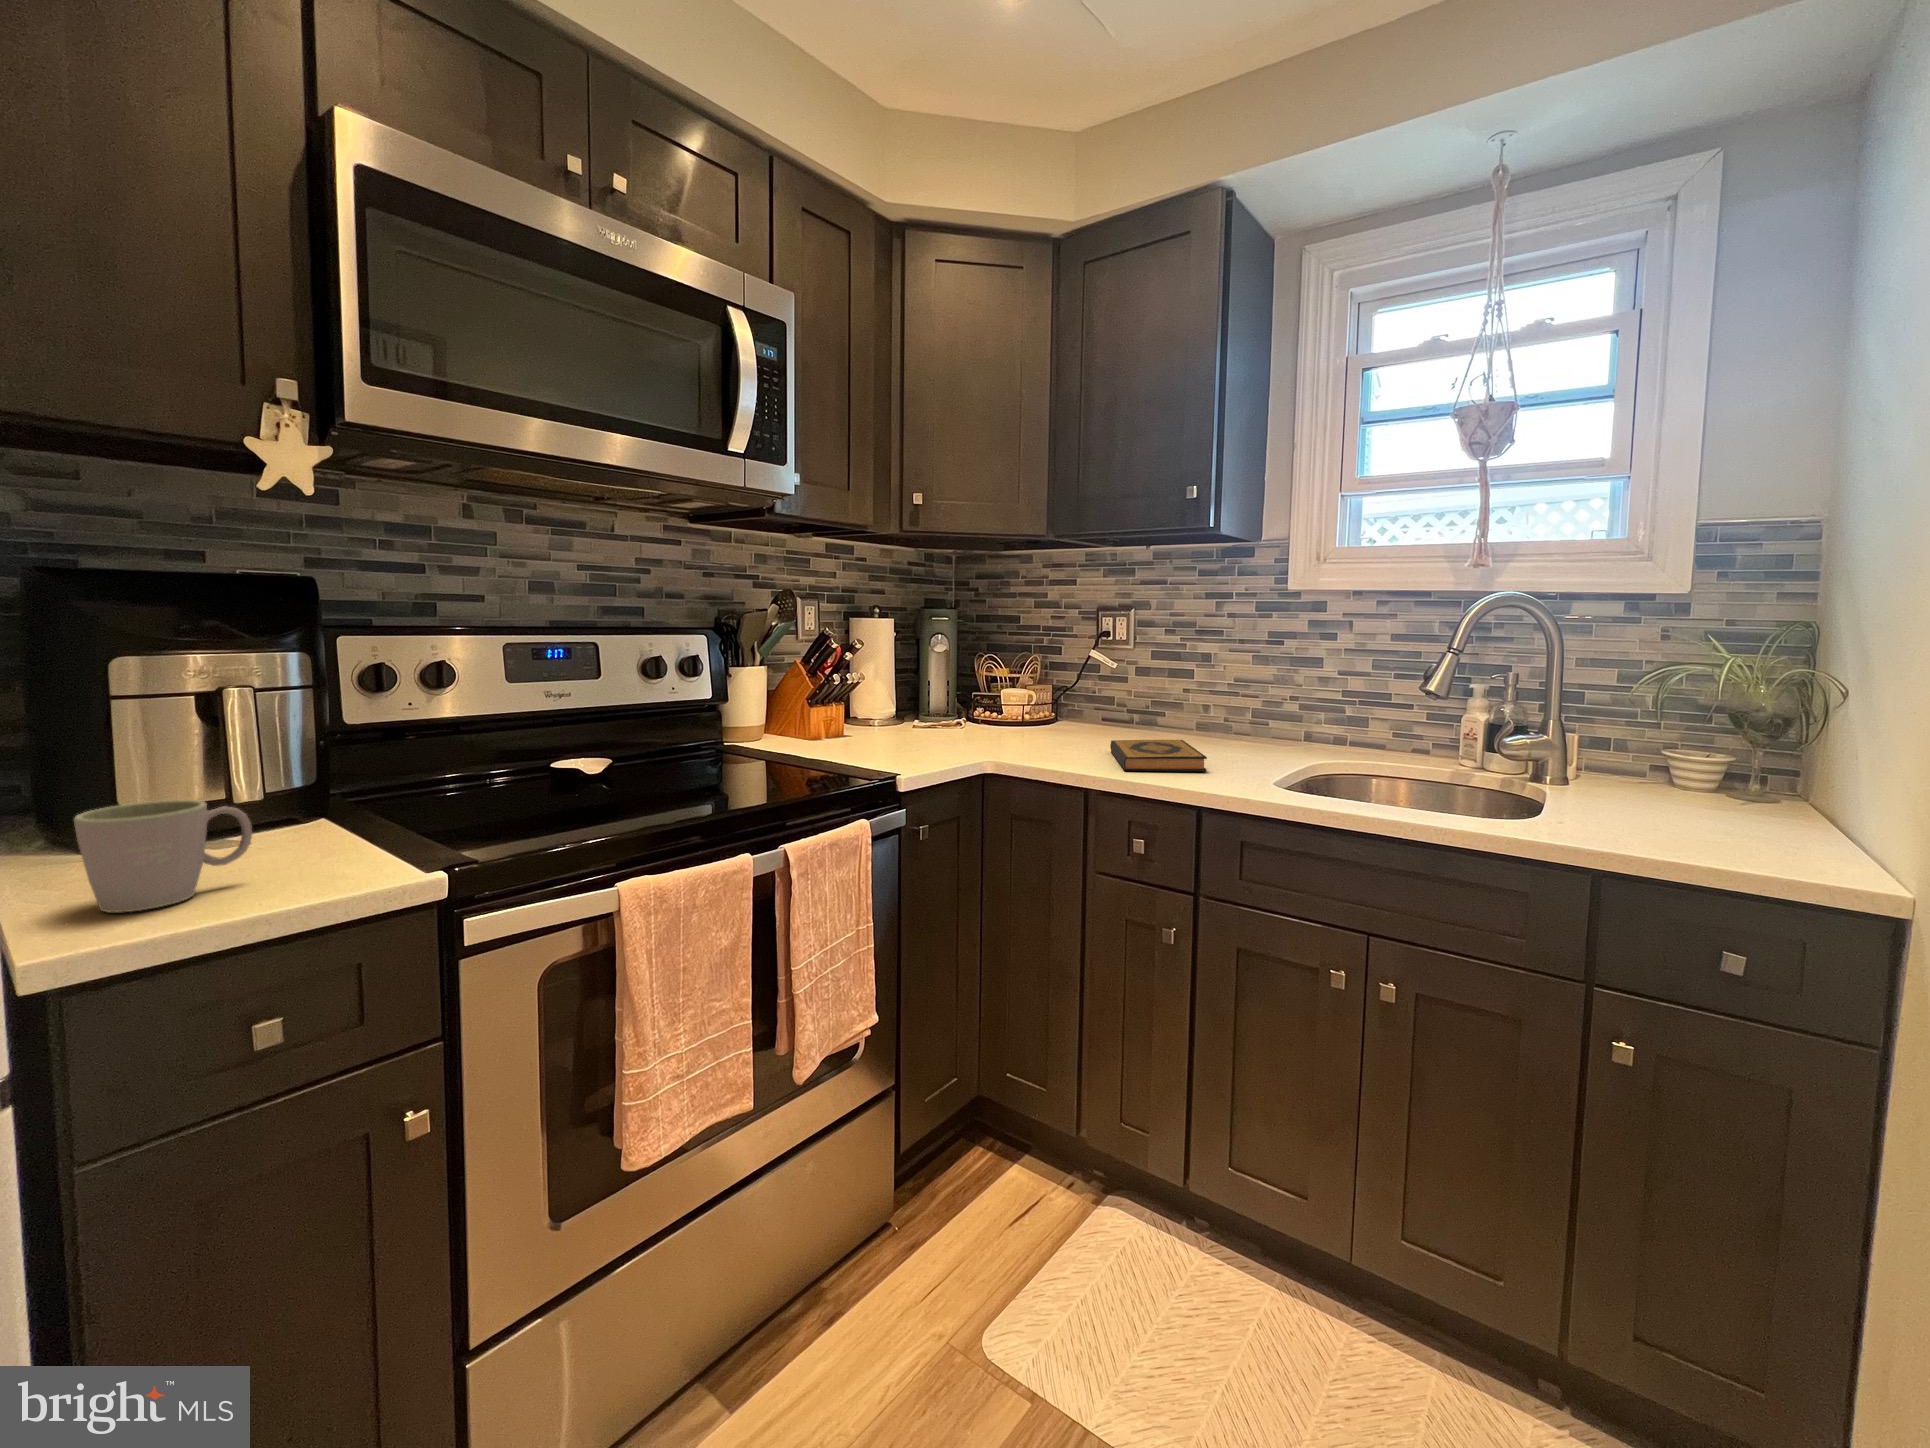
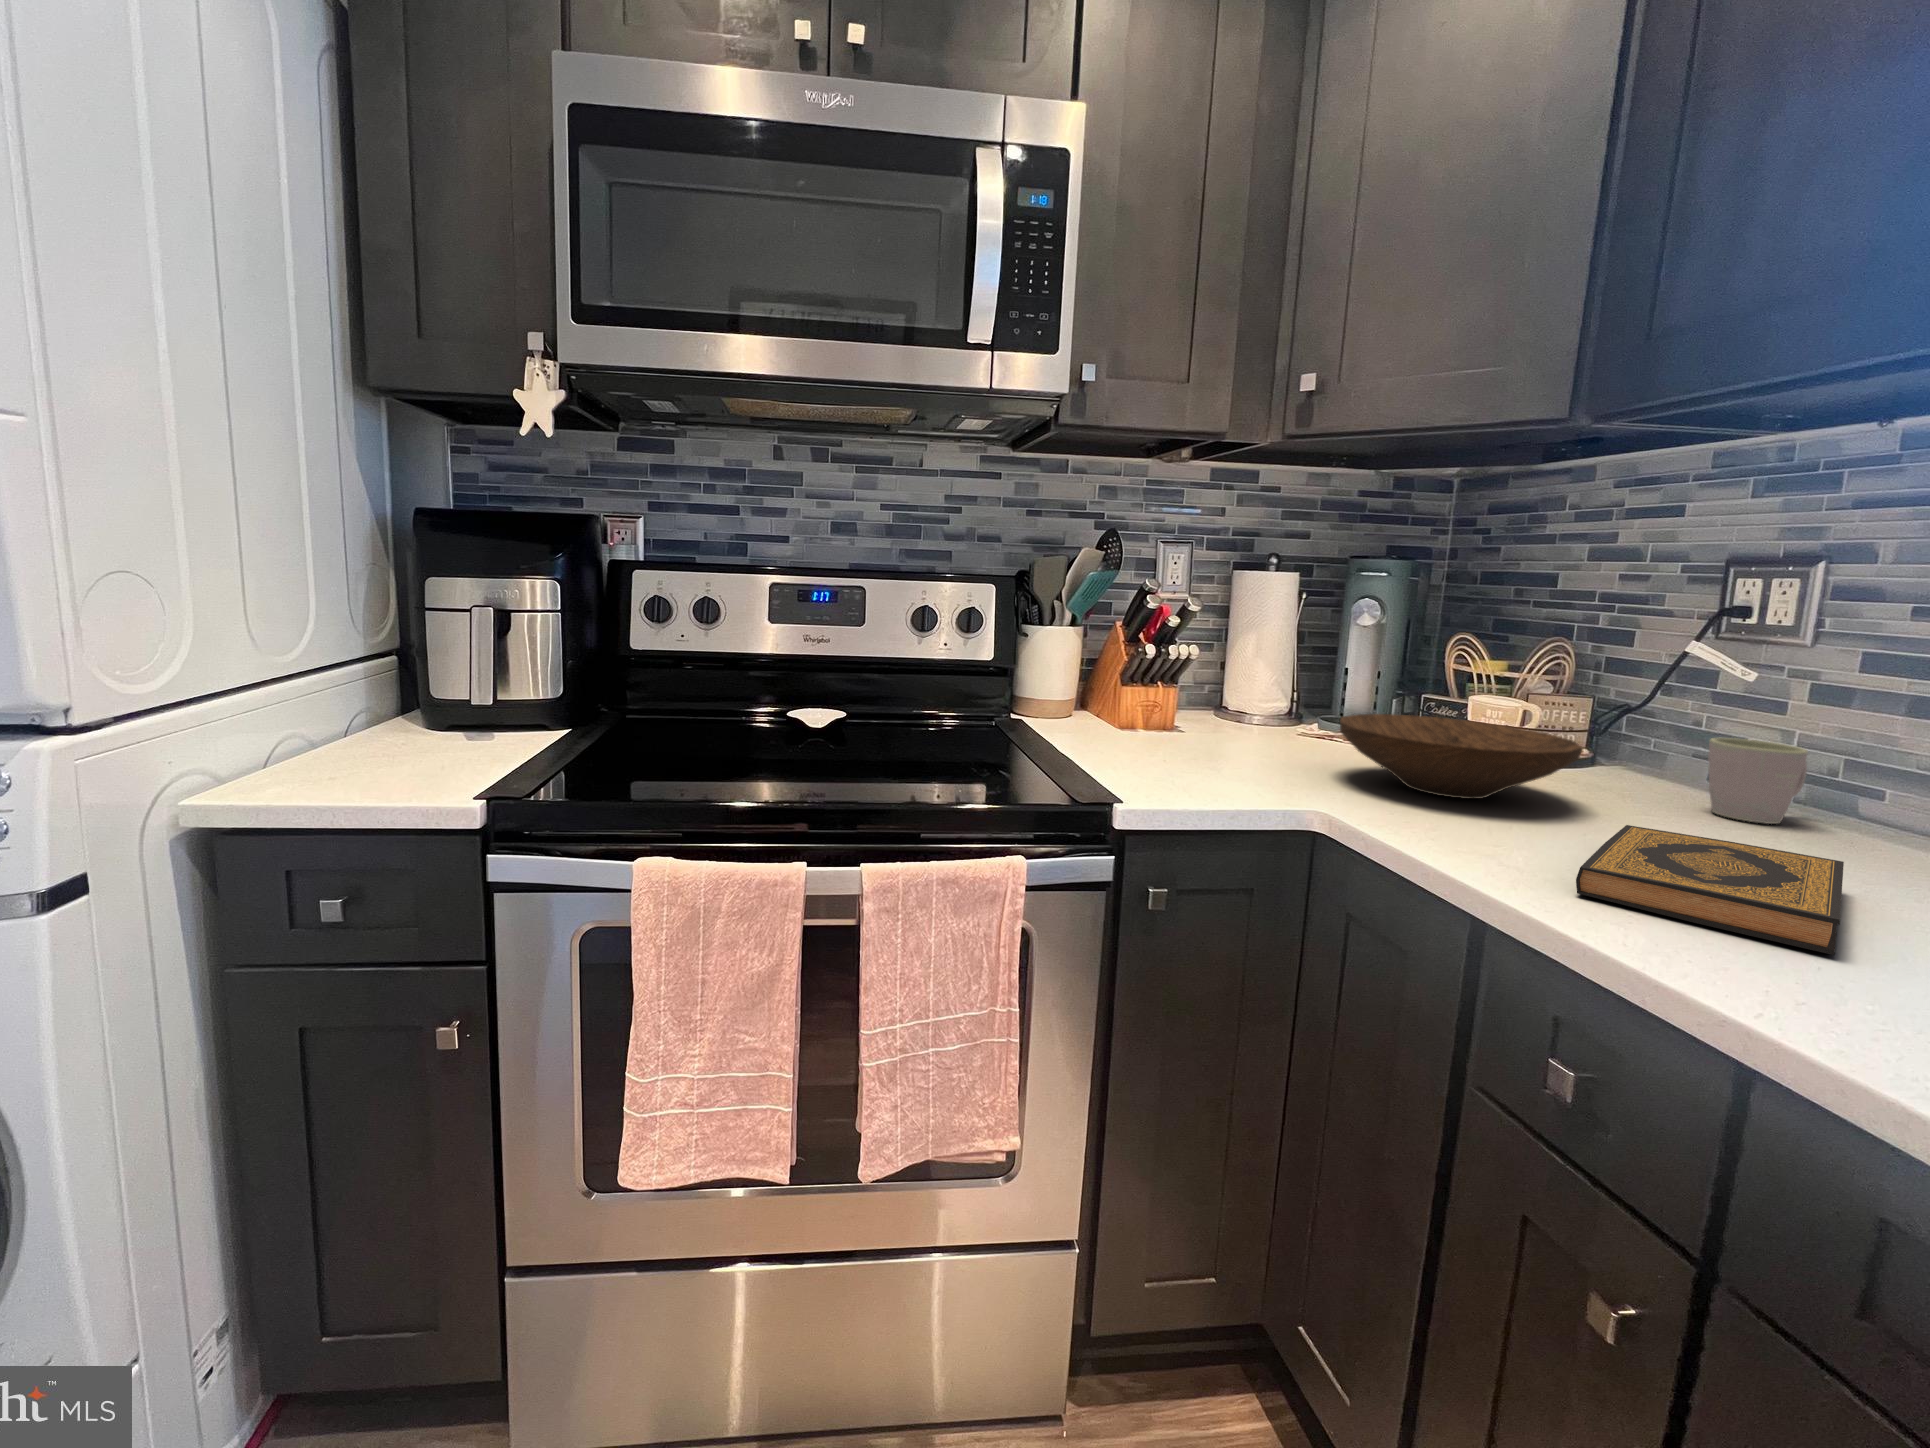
wooden bowl: none [962,702,1076,744] -> present [1340,714,1582,799]
mug: present [74,800,252,912] -> present [1708,738,1808,824]

